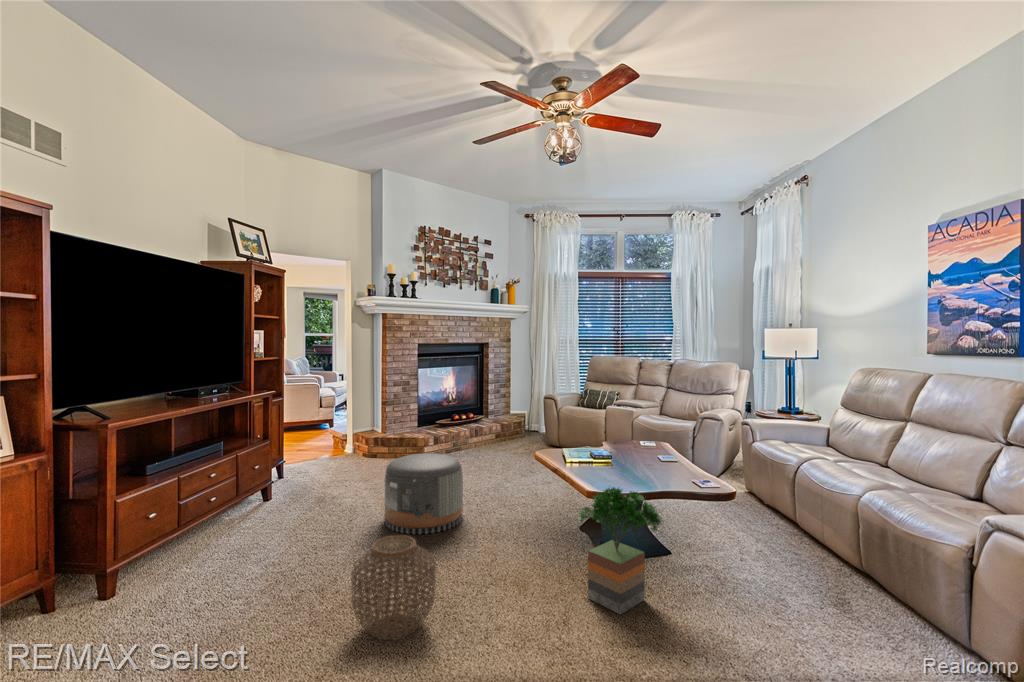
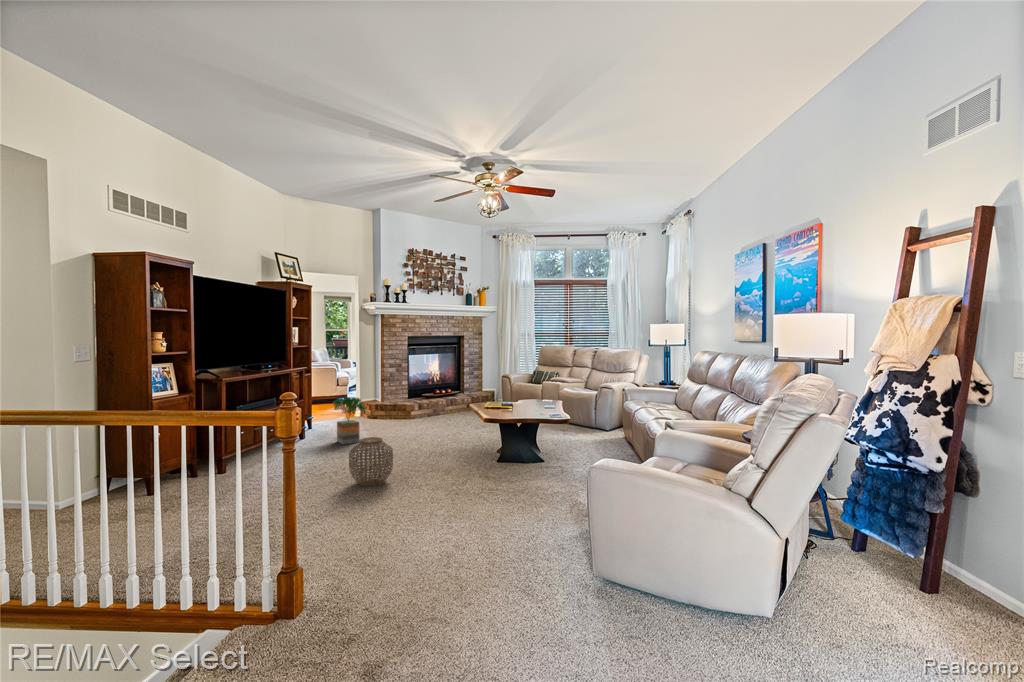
pouf: present [385,453,463,534] -> none [375,407,425,453]
potted tree: present [579,487,663,614] -> present [334,397,366,444]

